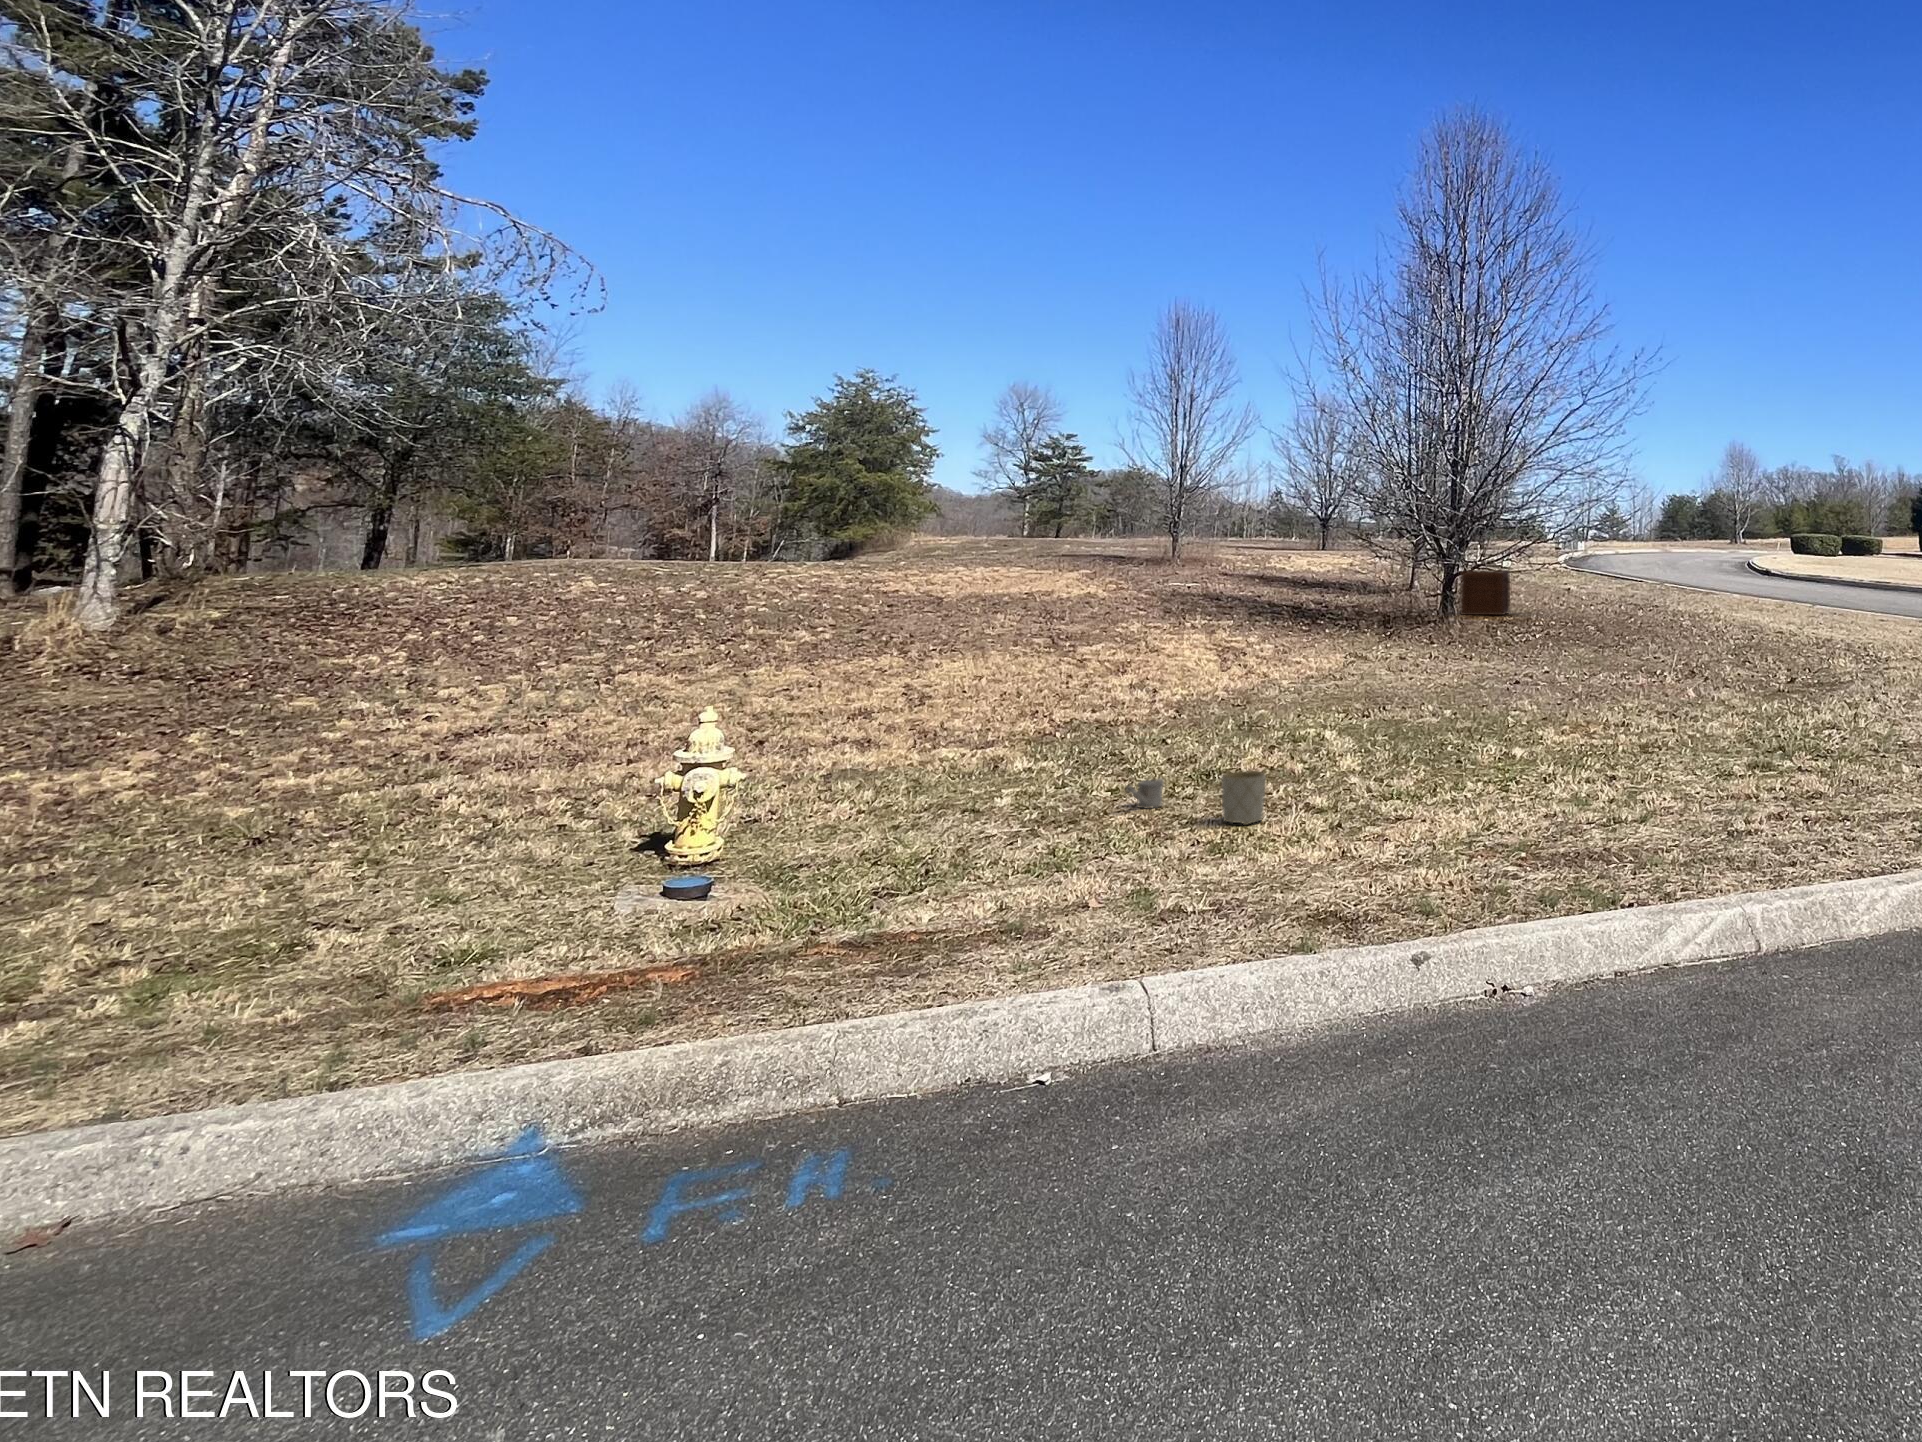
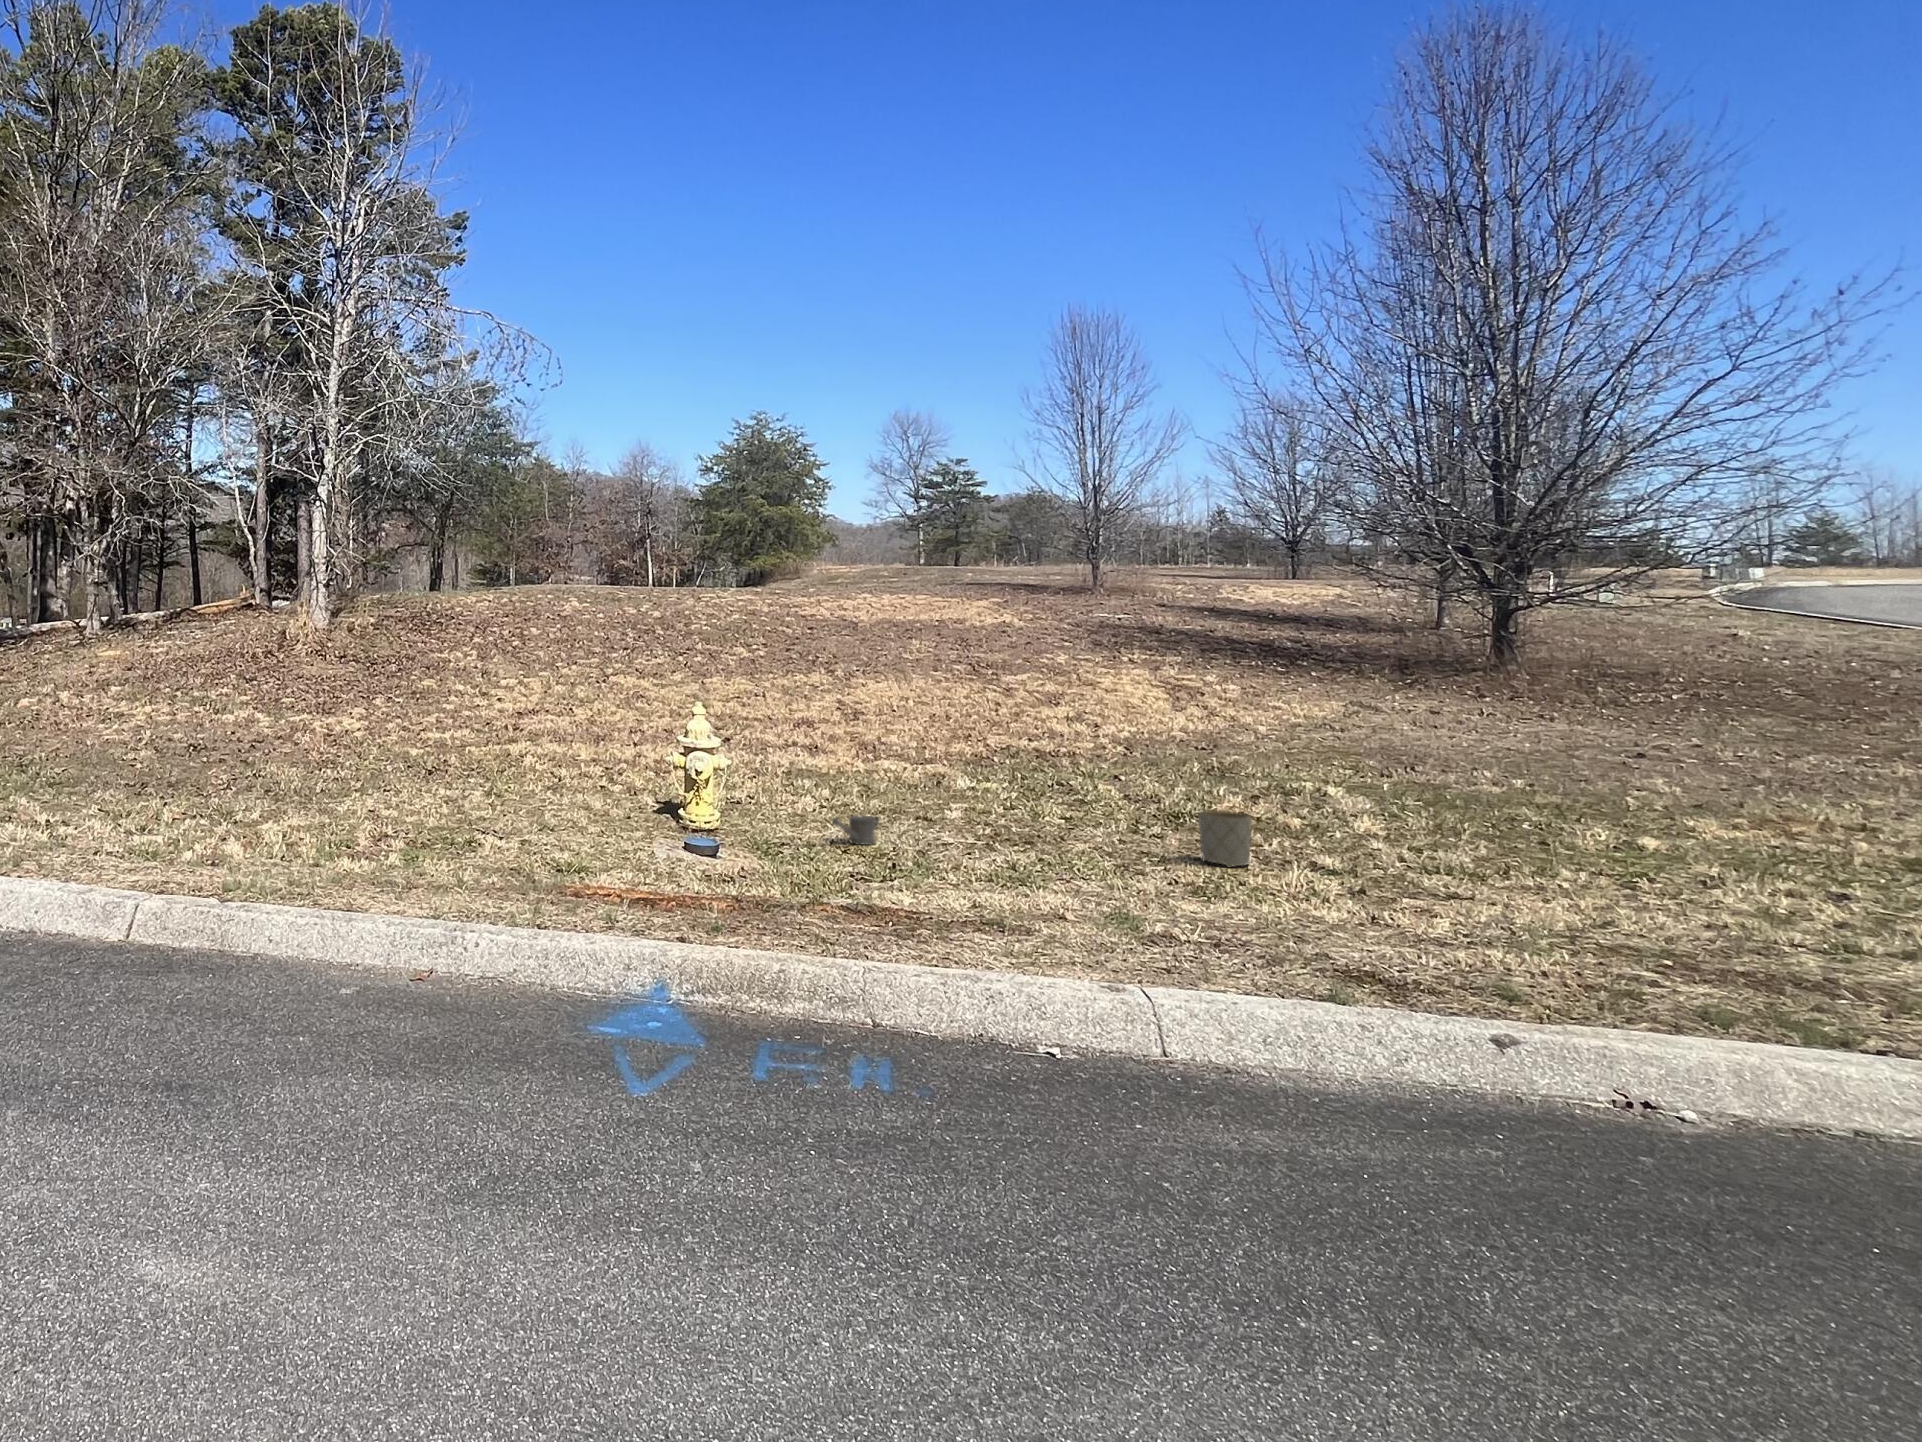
wooden crate: present [1460,570,1510,615] -> none [1507,608,1591,669]
watering can: present [1126,778,1164,808] -> present [832,816,879,845]

